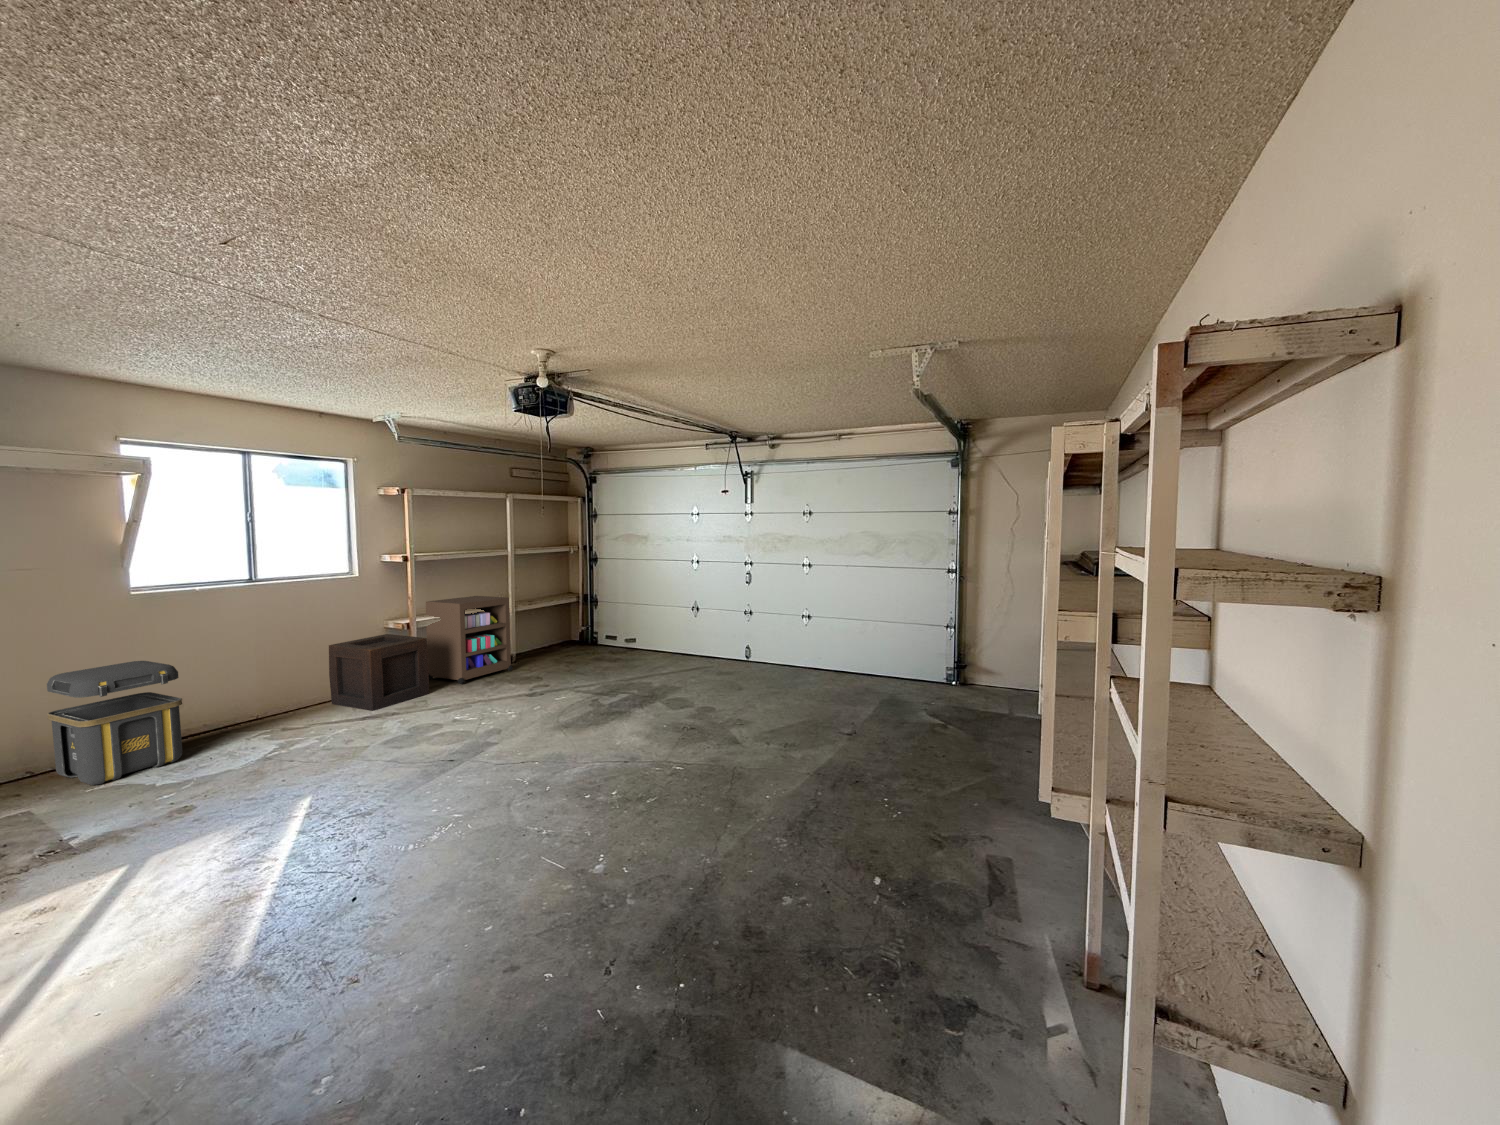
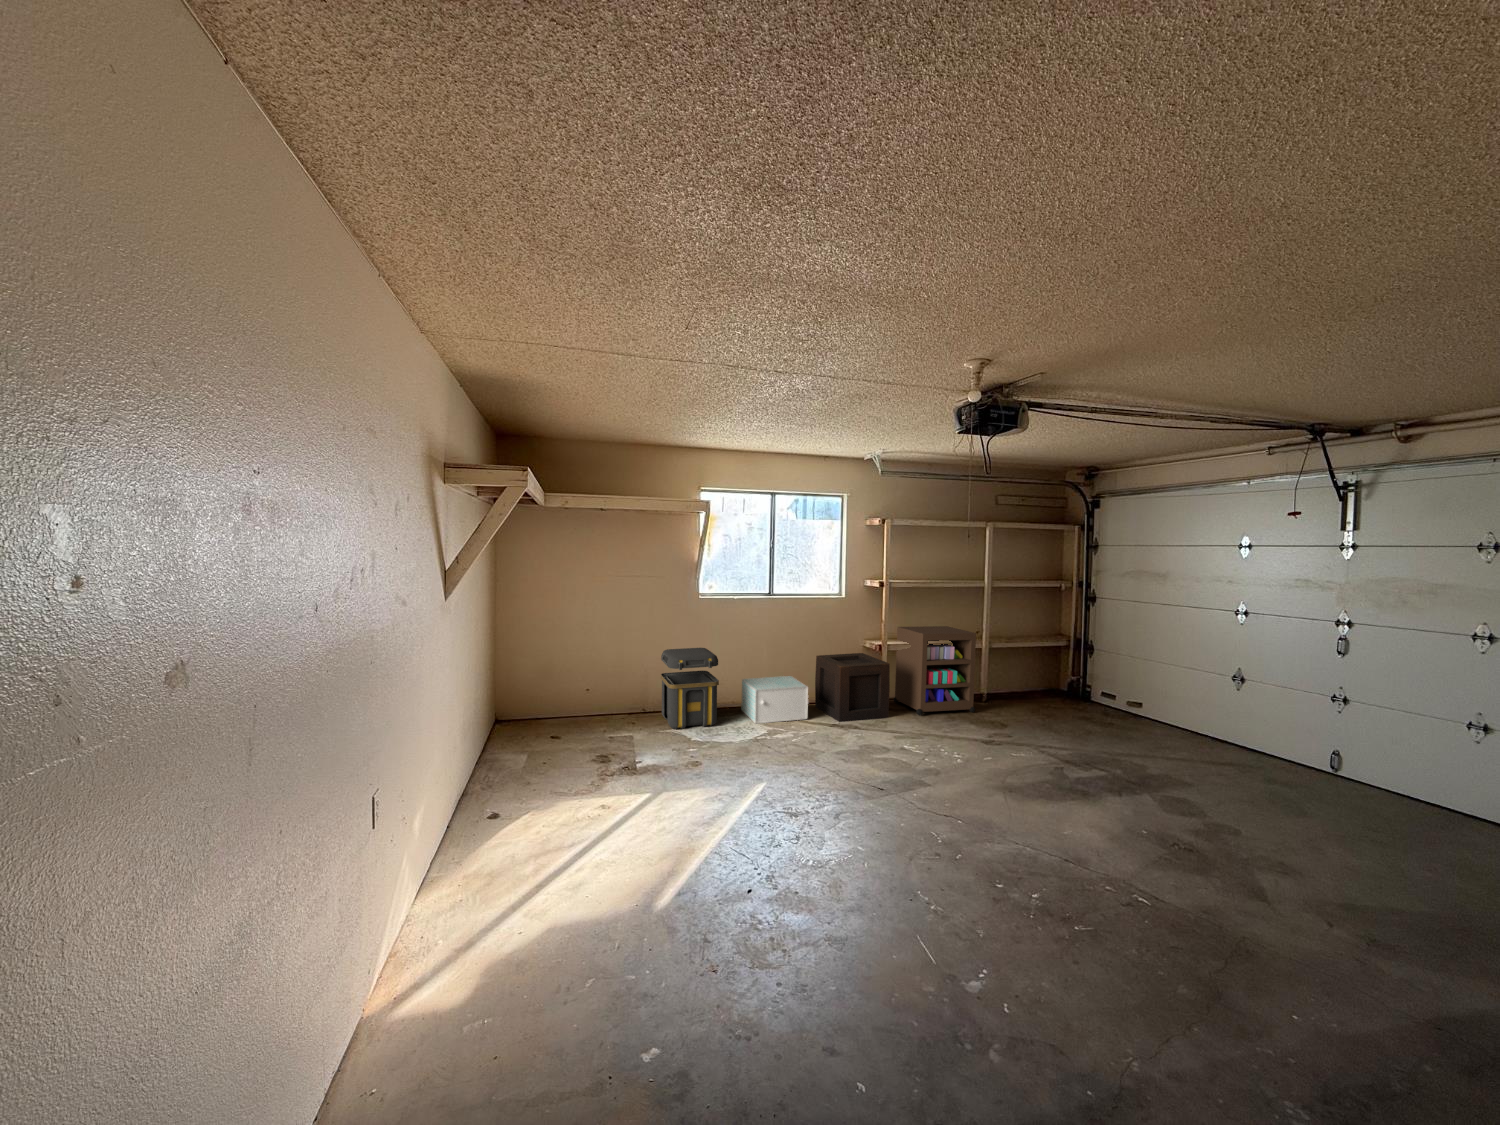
storage box: none [214,675,328,741] -> present [741,676,808,723]

